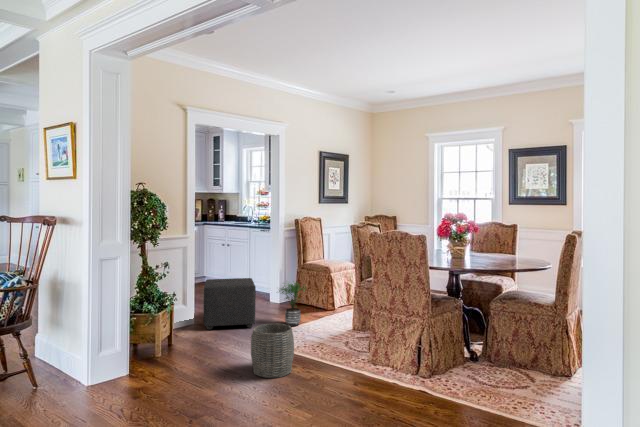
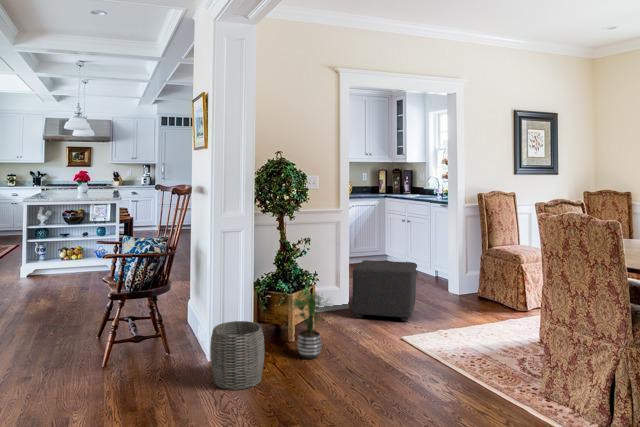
potted plant: present [279,282,305,326] -> present [291,291,327,359]
woven basket: present [251,323,294,378] -> present [210,321,264,390]

